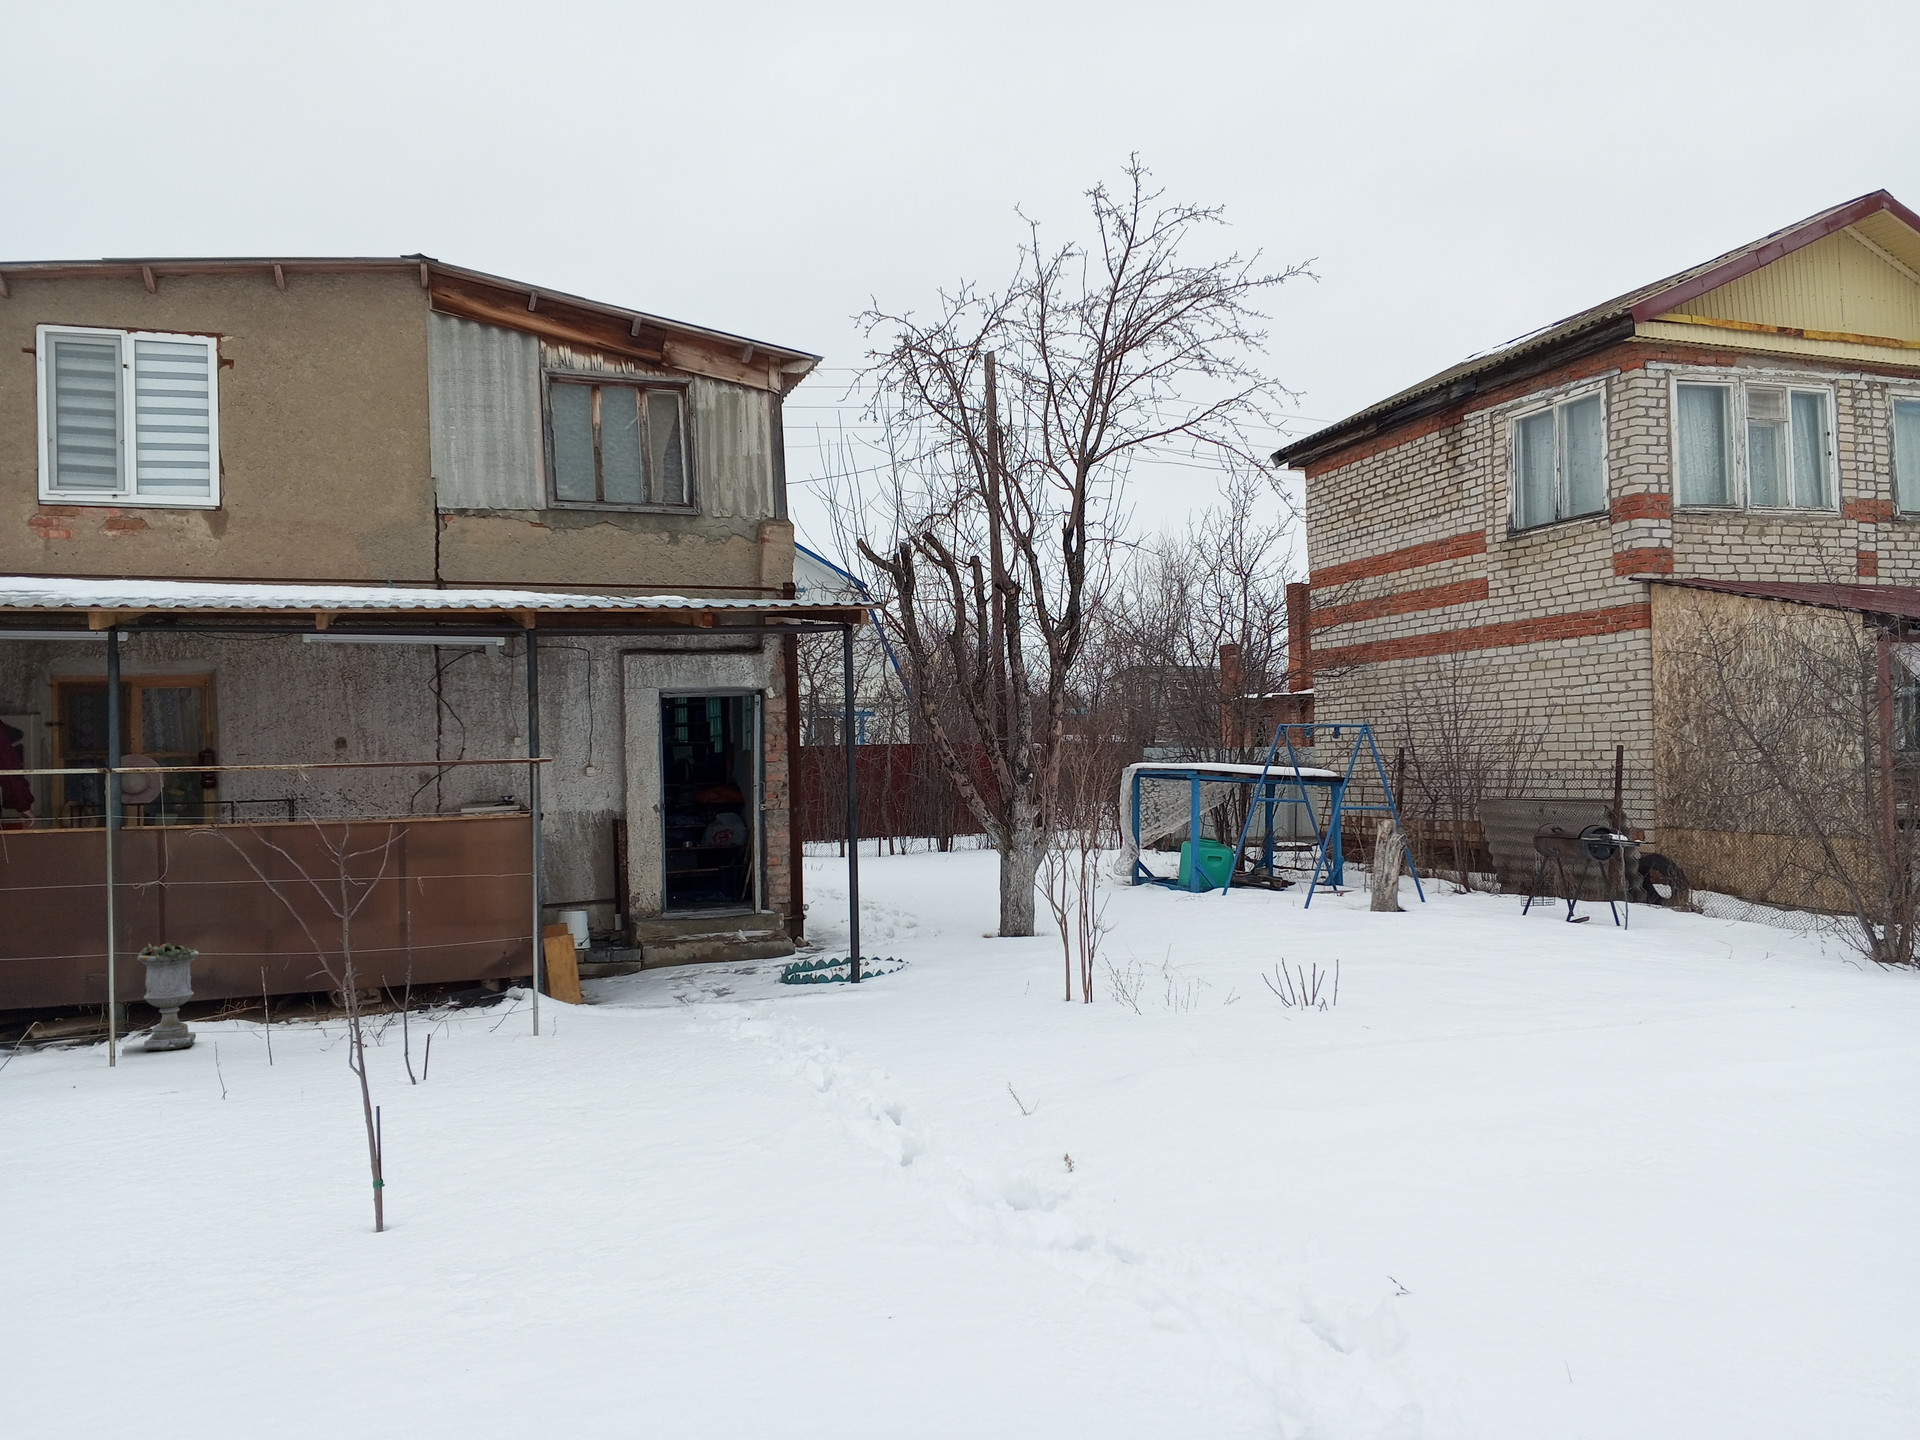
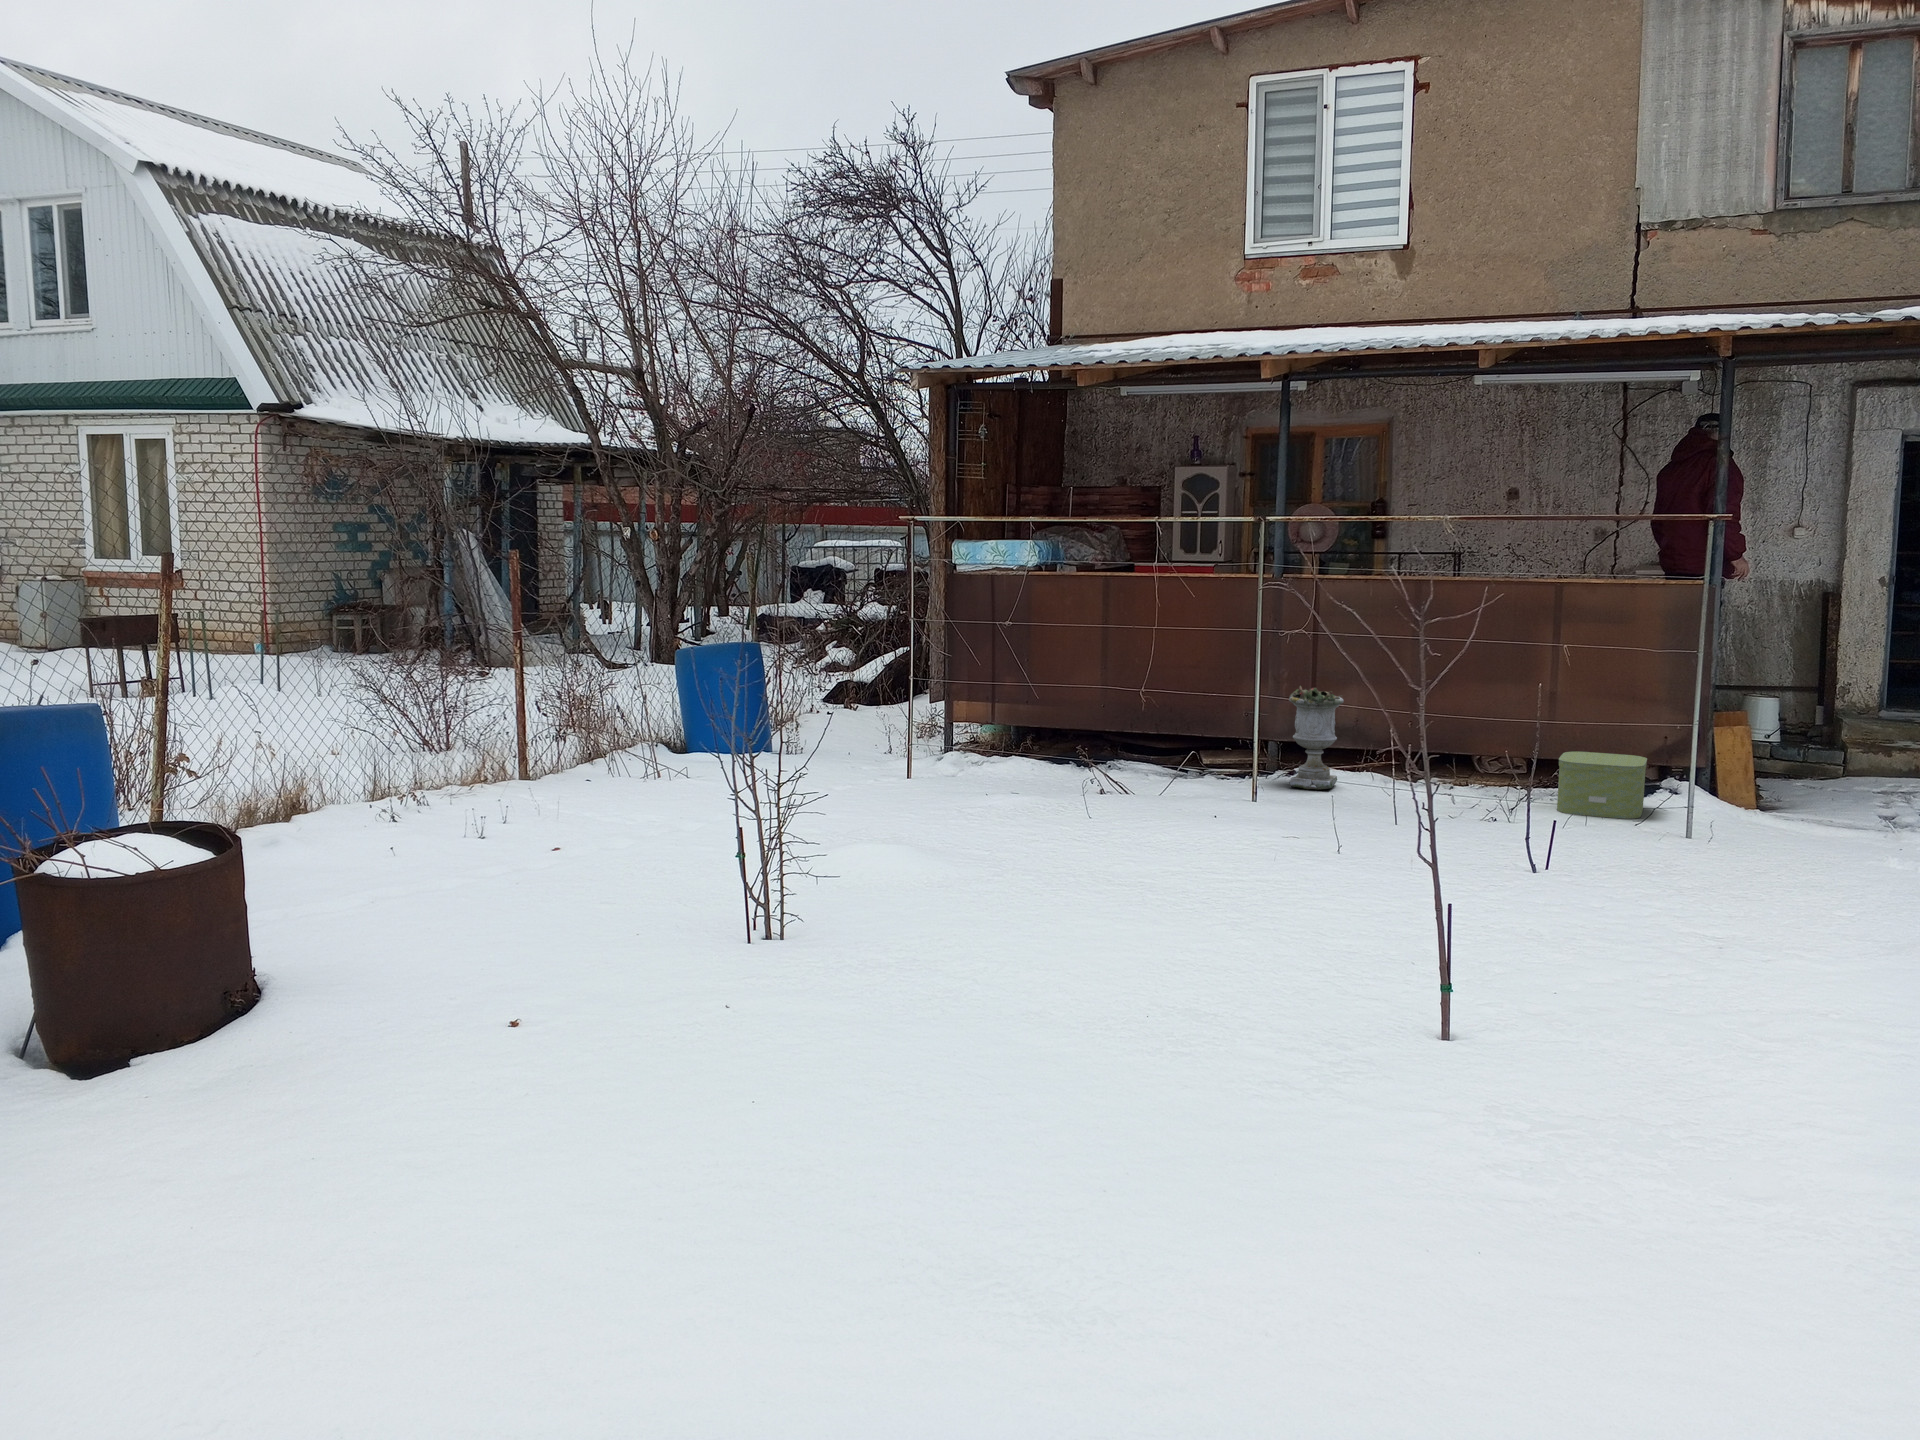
storage box: none [418,971,495,1031] -> present [1557,752,1647,819]

